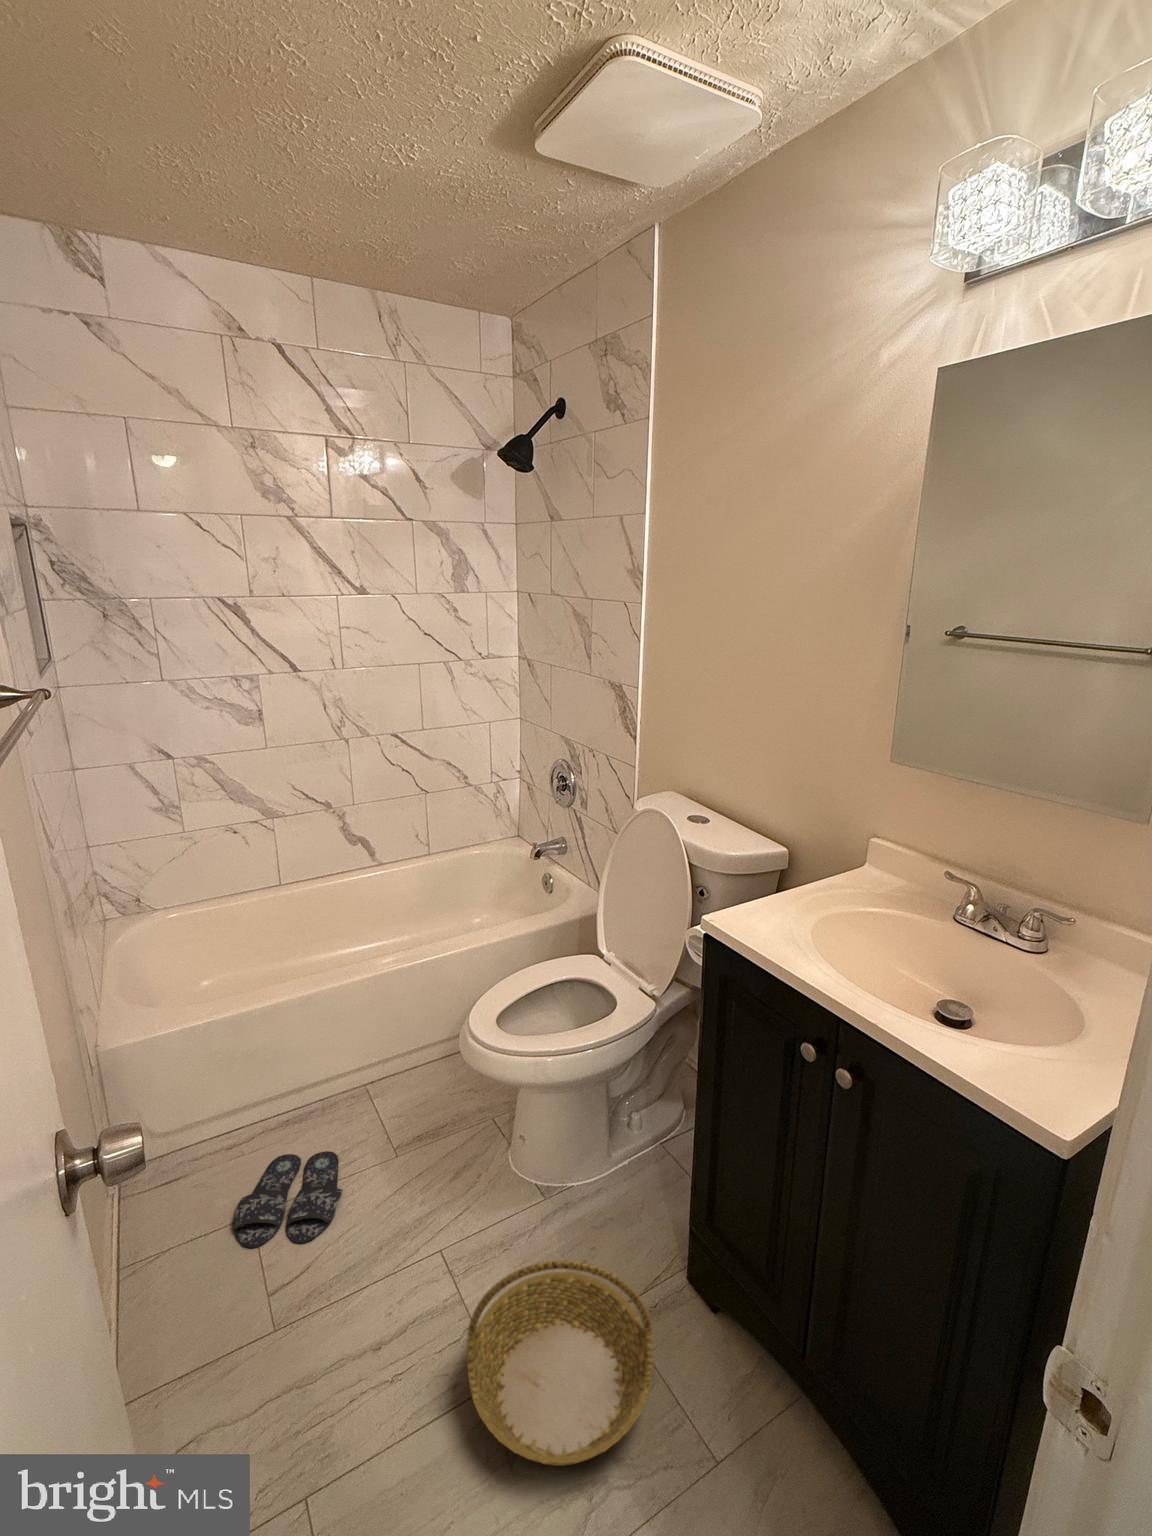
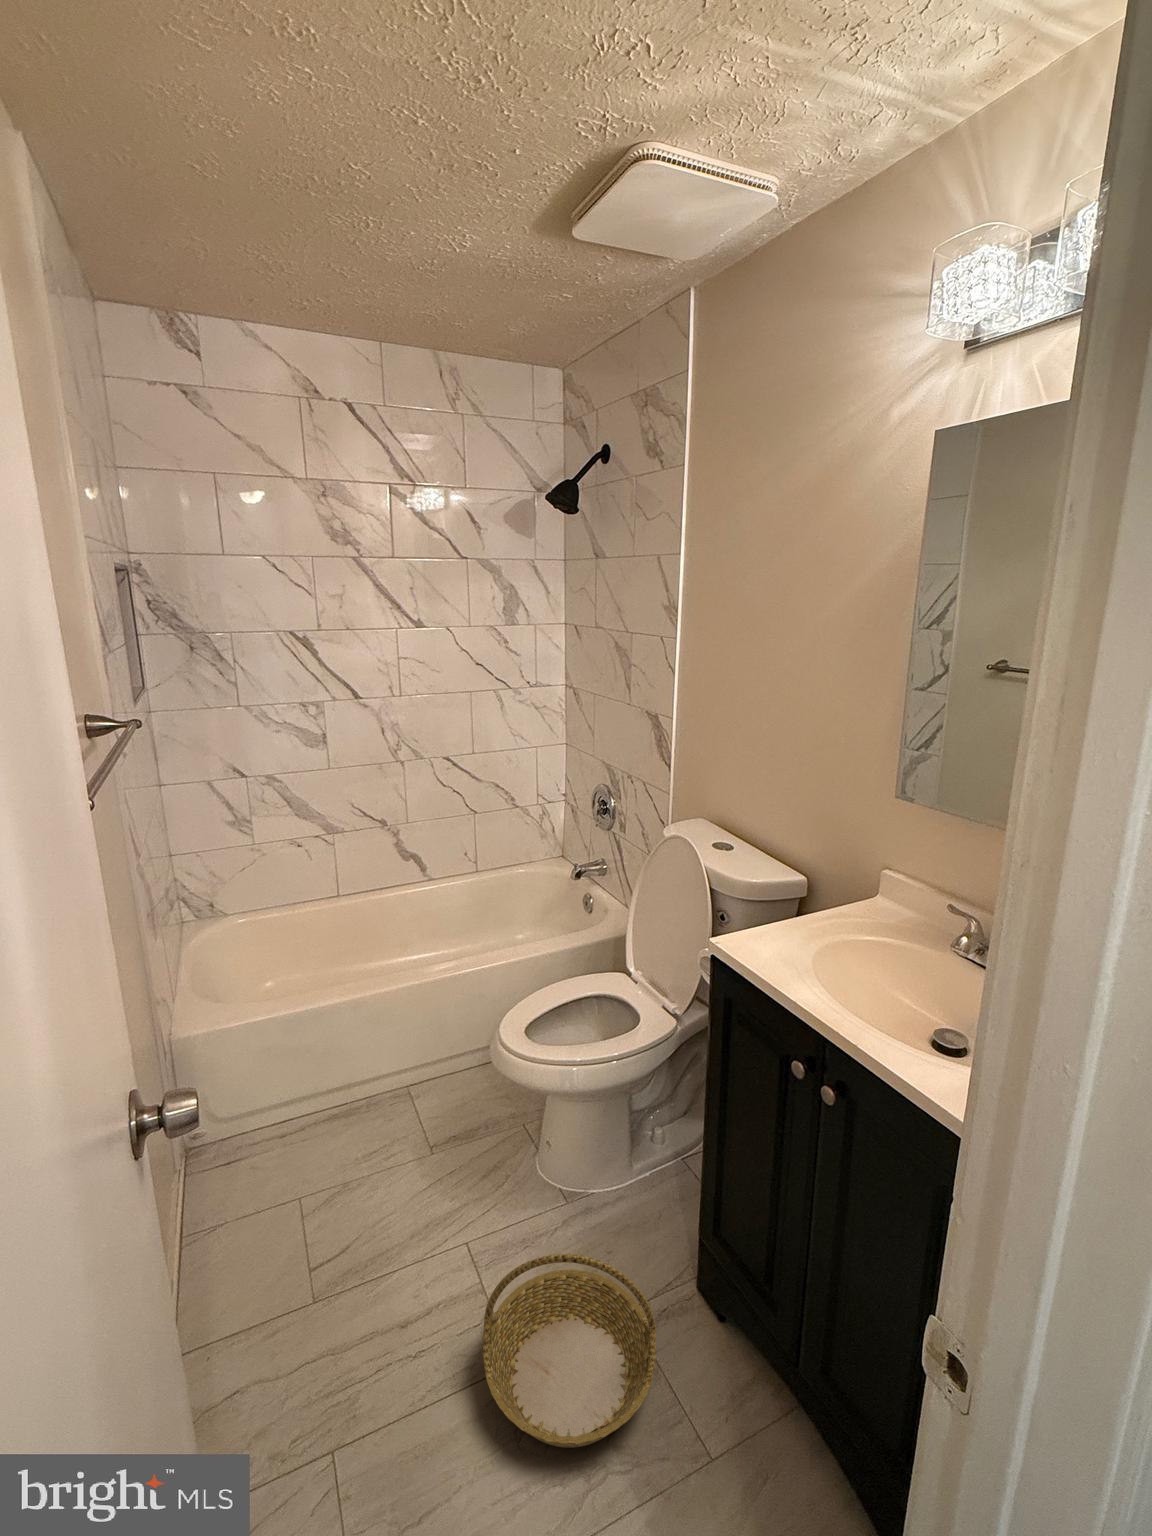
slippers: present [234,1151,343,1248] -> none [283,1145,382,1228]

